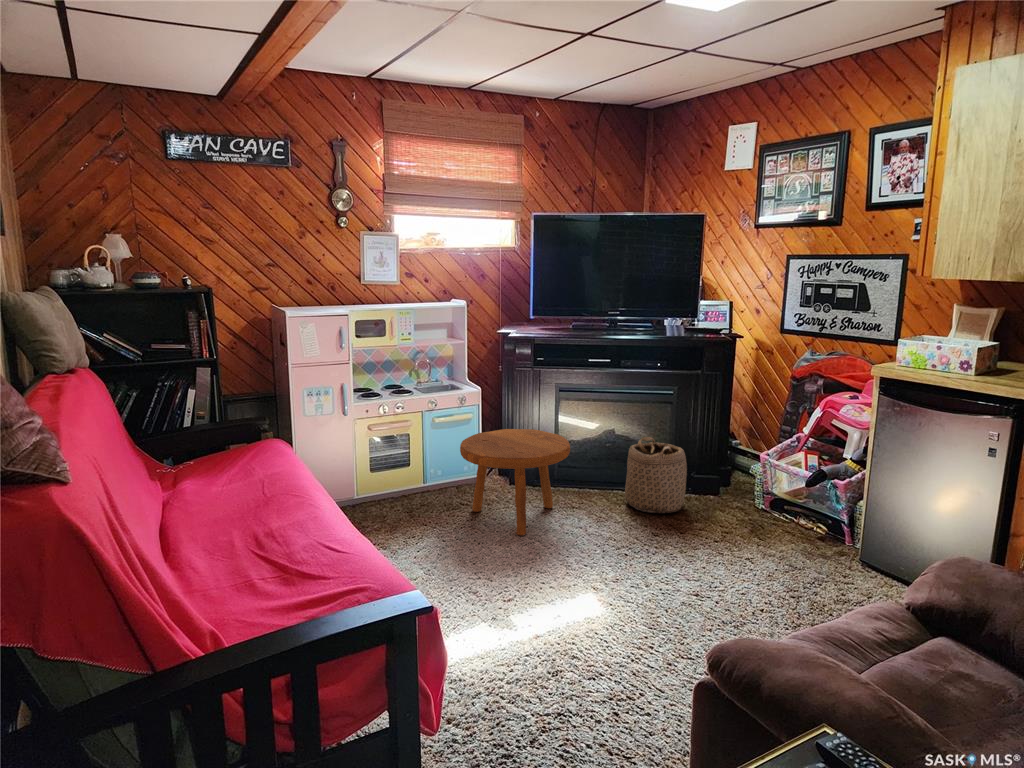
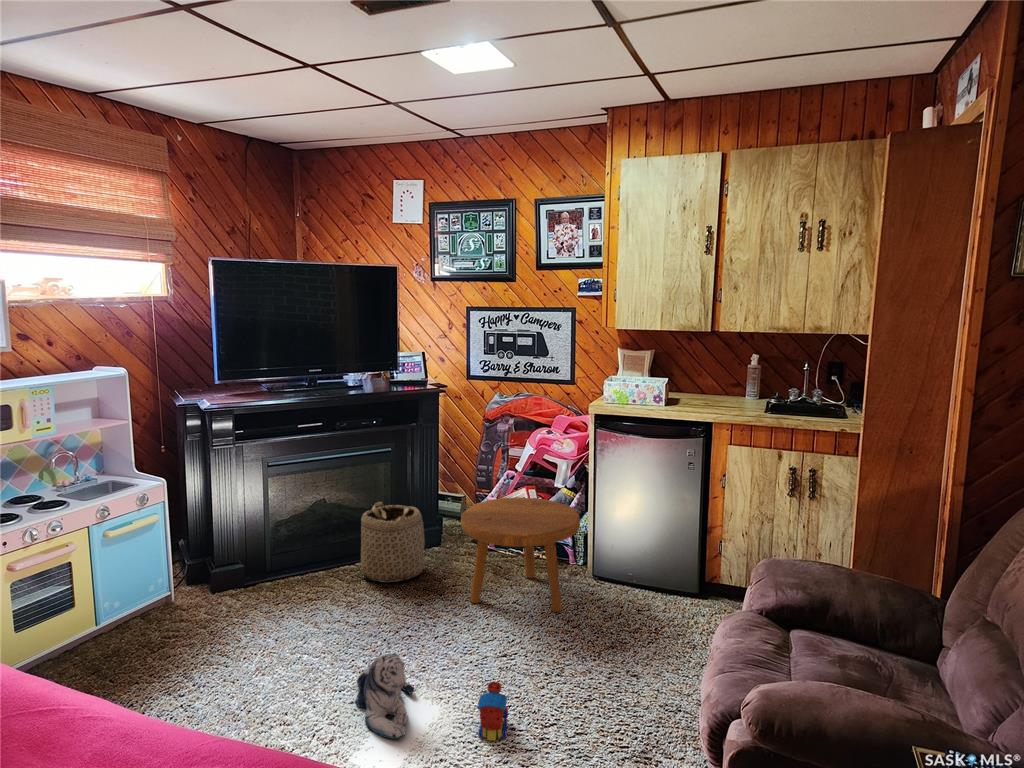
footstool: present [460,429,570,535] -> present [461,498,580,612]
plush toy: none [532,552,588,622] -> present [355,653,414,739]
toy train: none [605,604,646,658] -> present [477,682,508,741]

